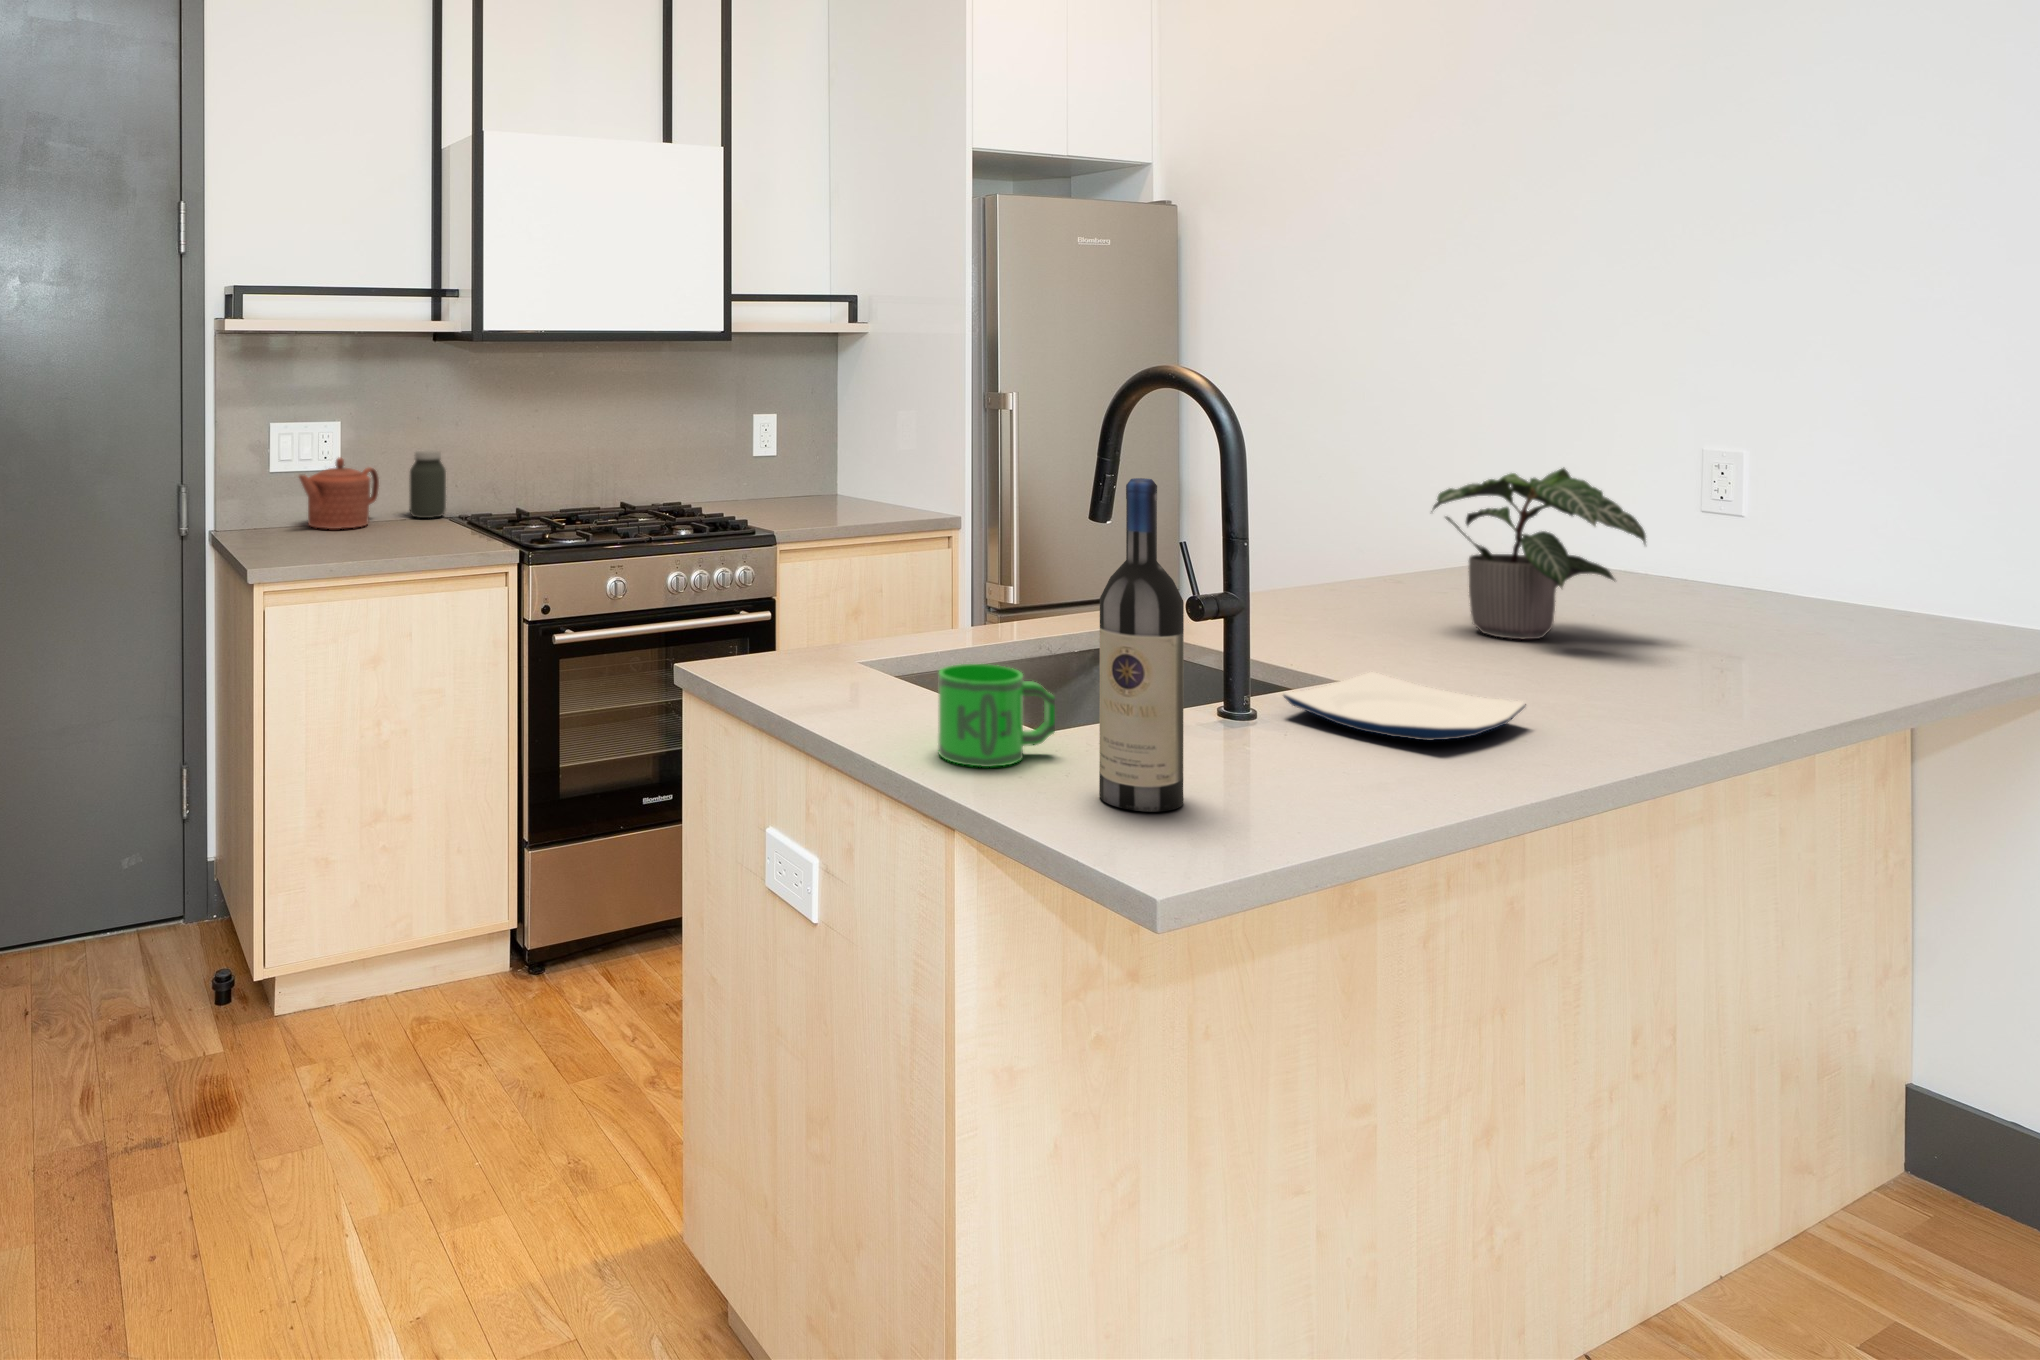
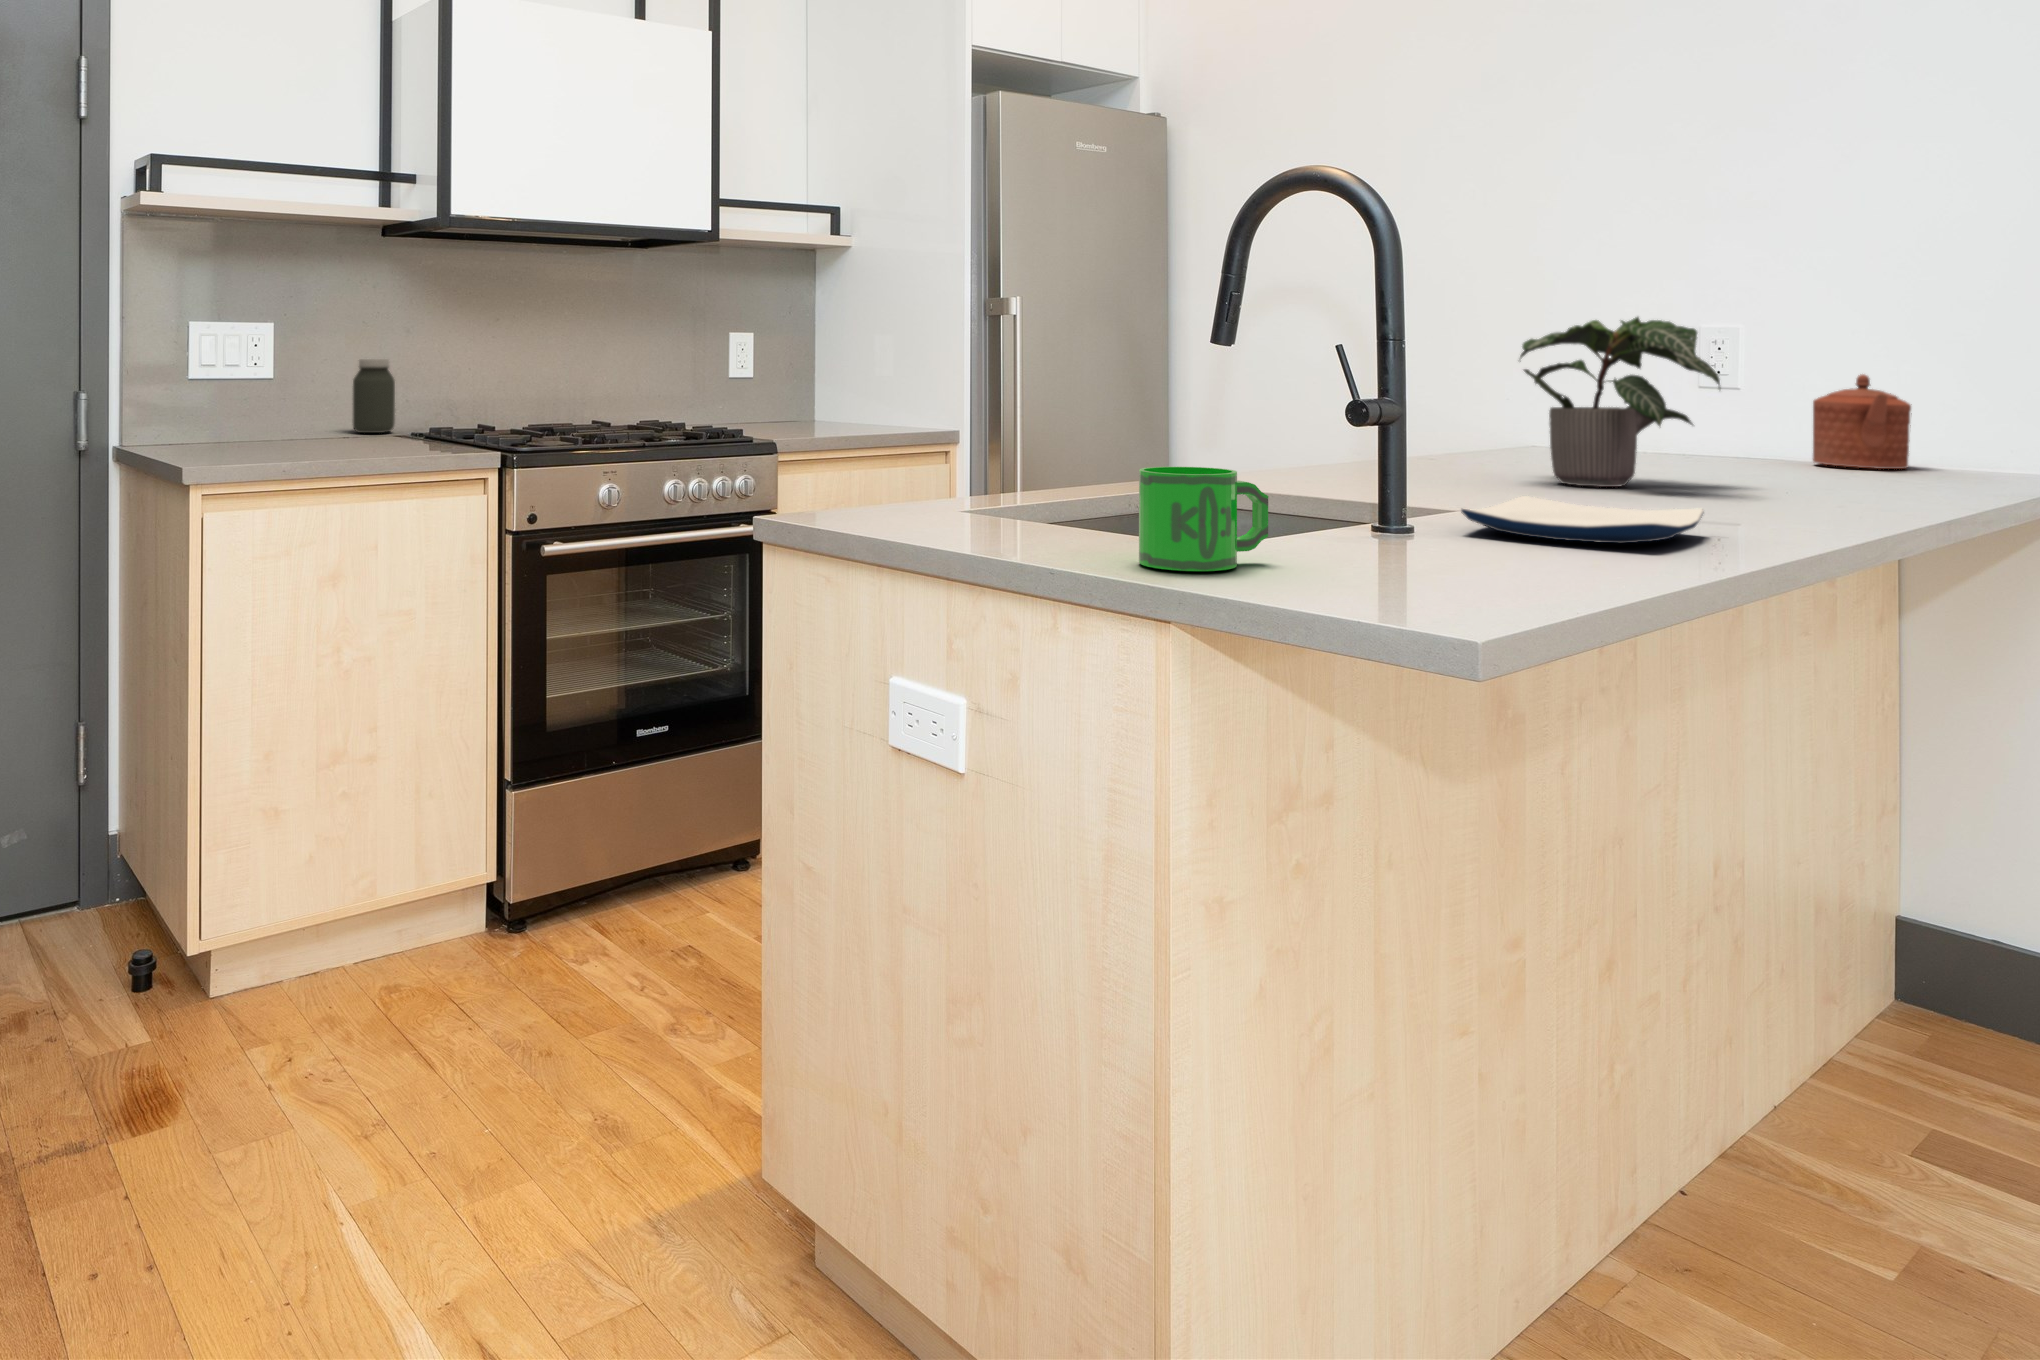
teapot: present [299,458,379,529] -> present [1813,374,1911,469]
wine bottle: present [1099,478,1184,812] -> none [1354,222,1452,595]

